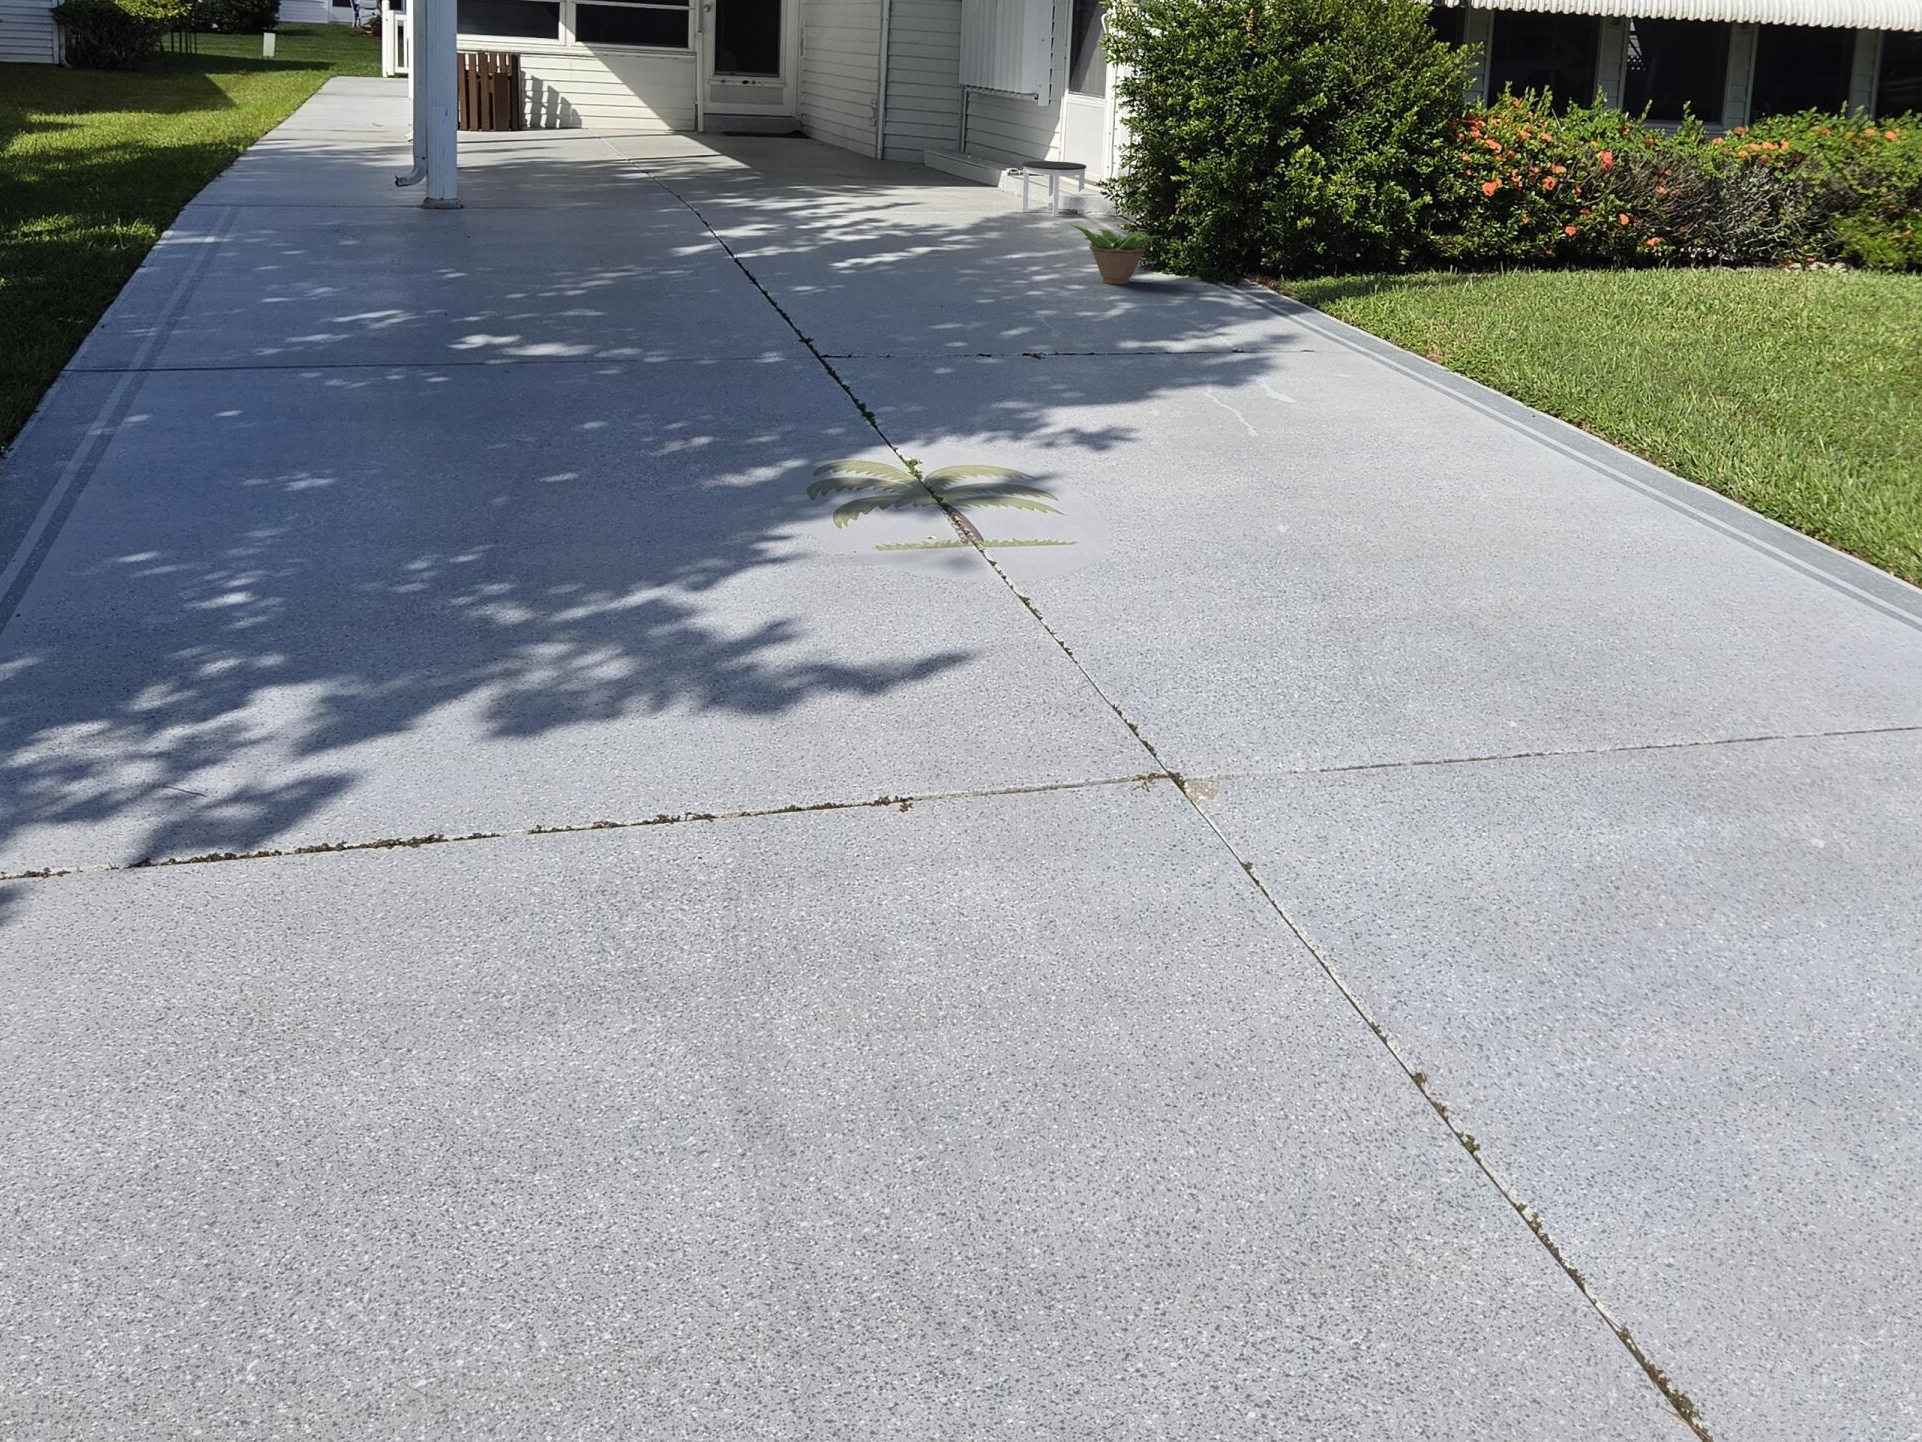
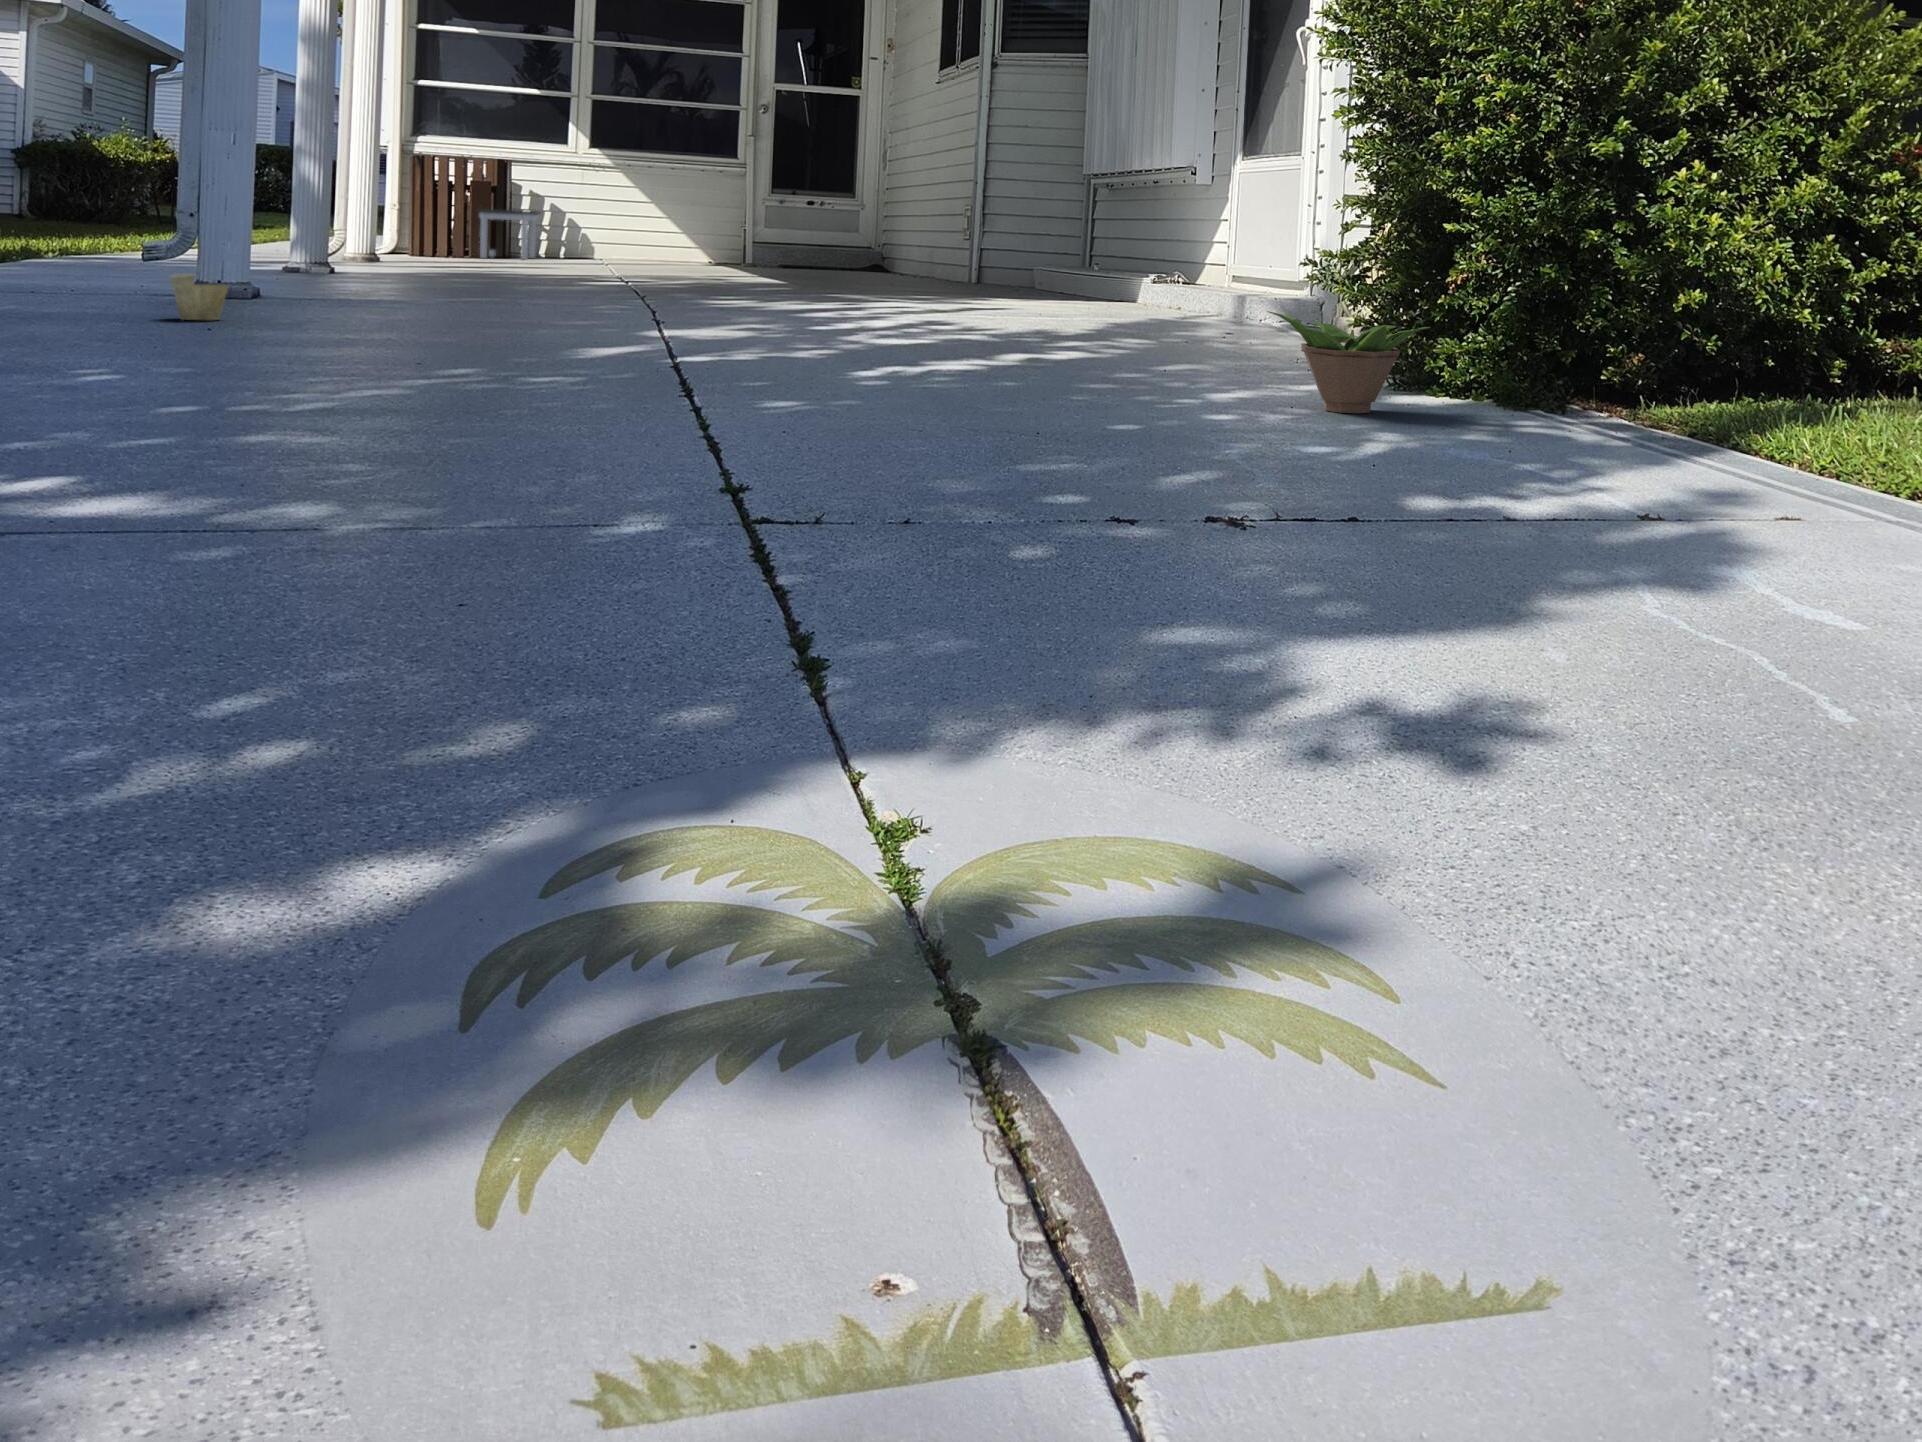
round table: present [1022,161,1086,217] -> present [478,210,540,260]
bucket: none [382,167,419,215] -> present [171,274,230,320]

